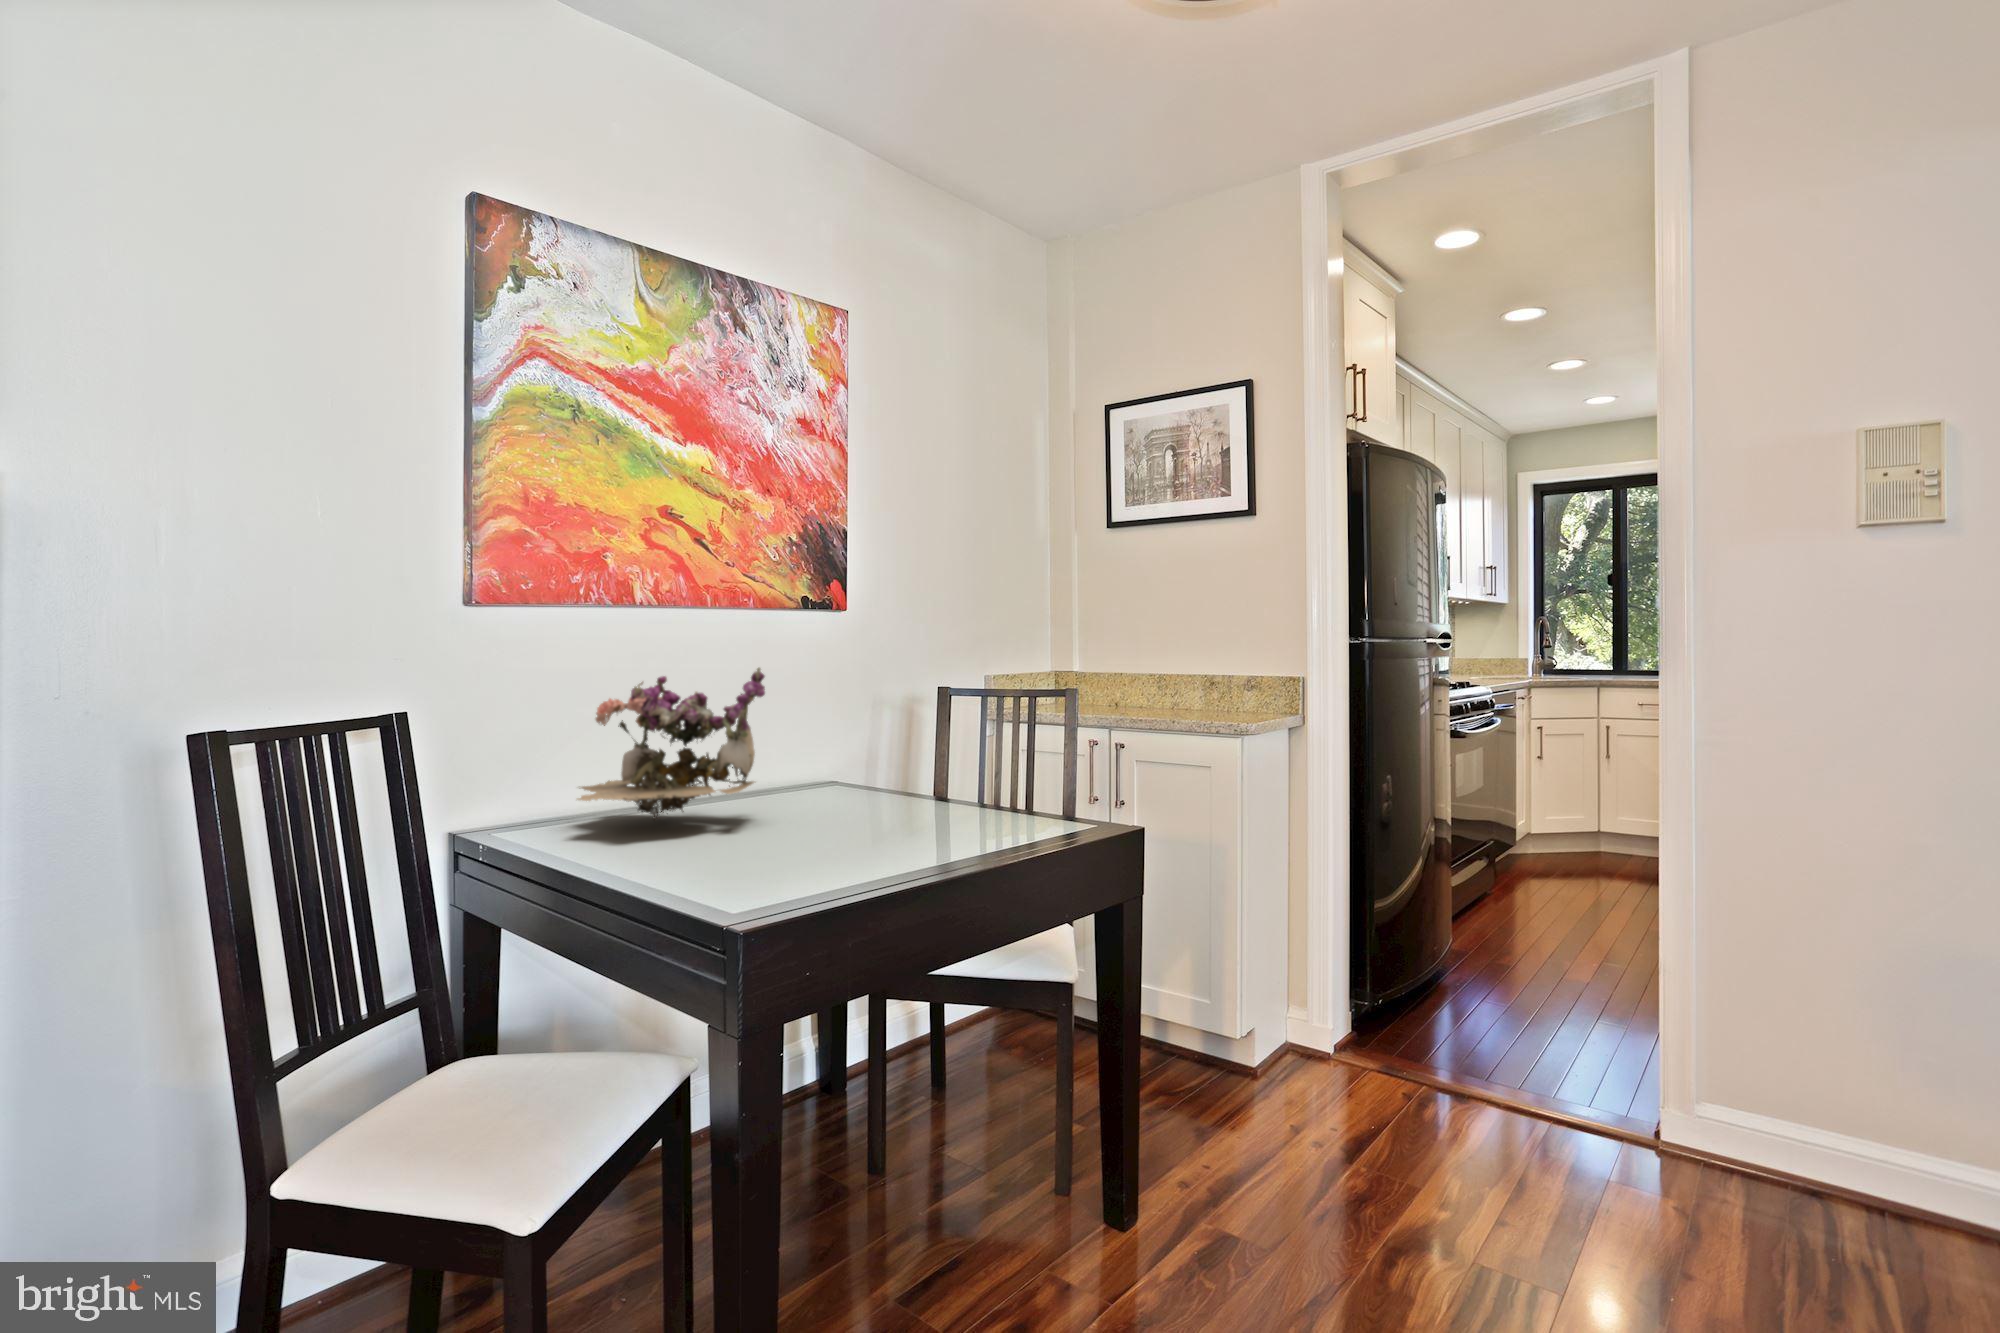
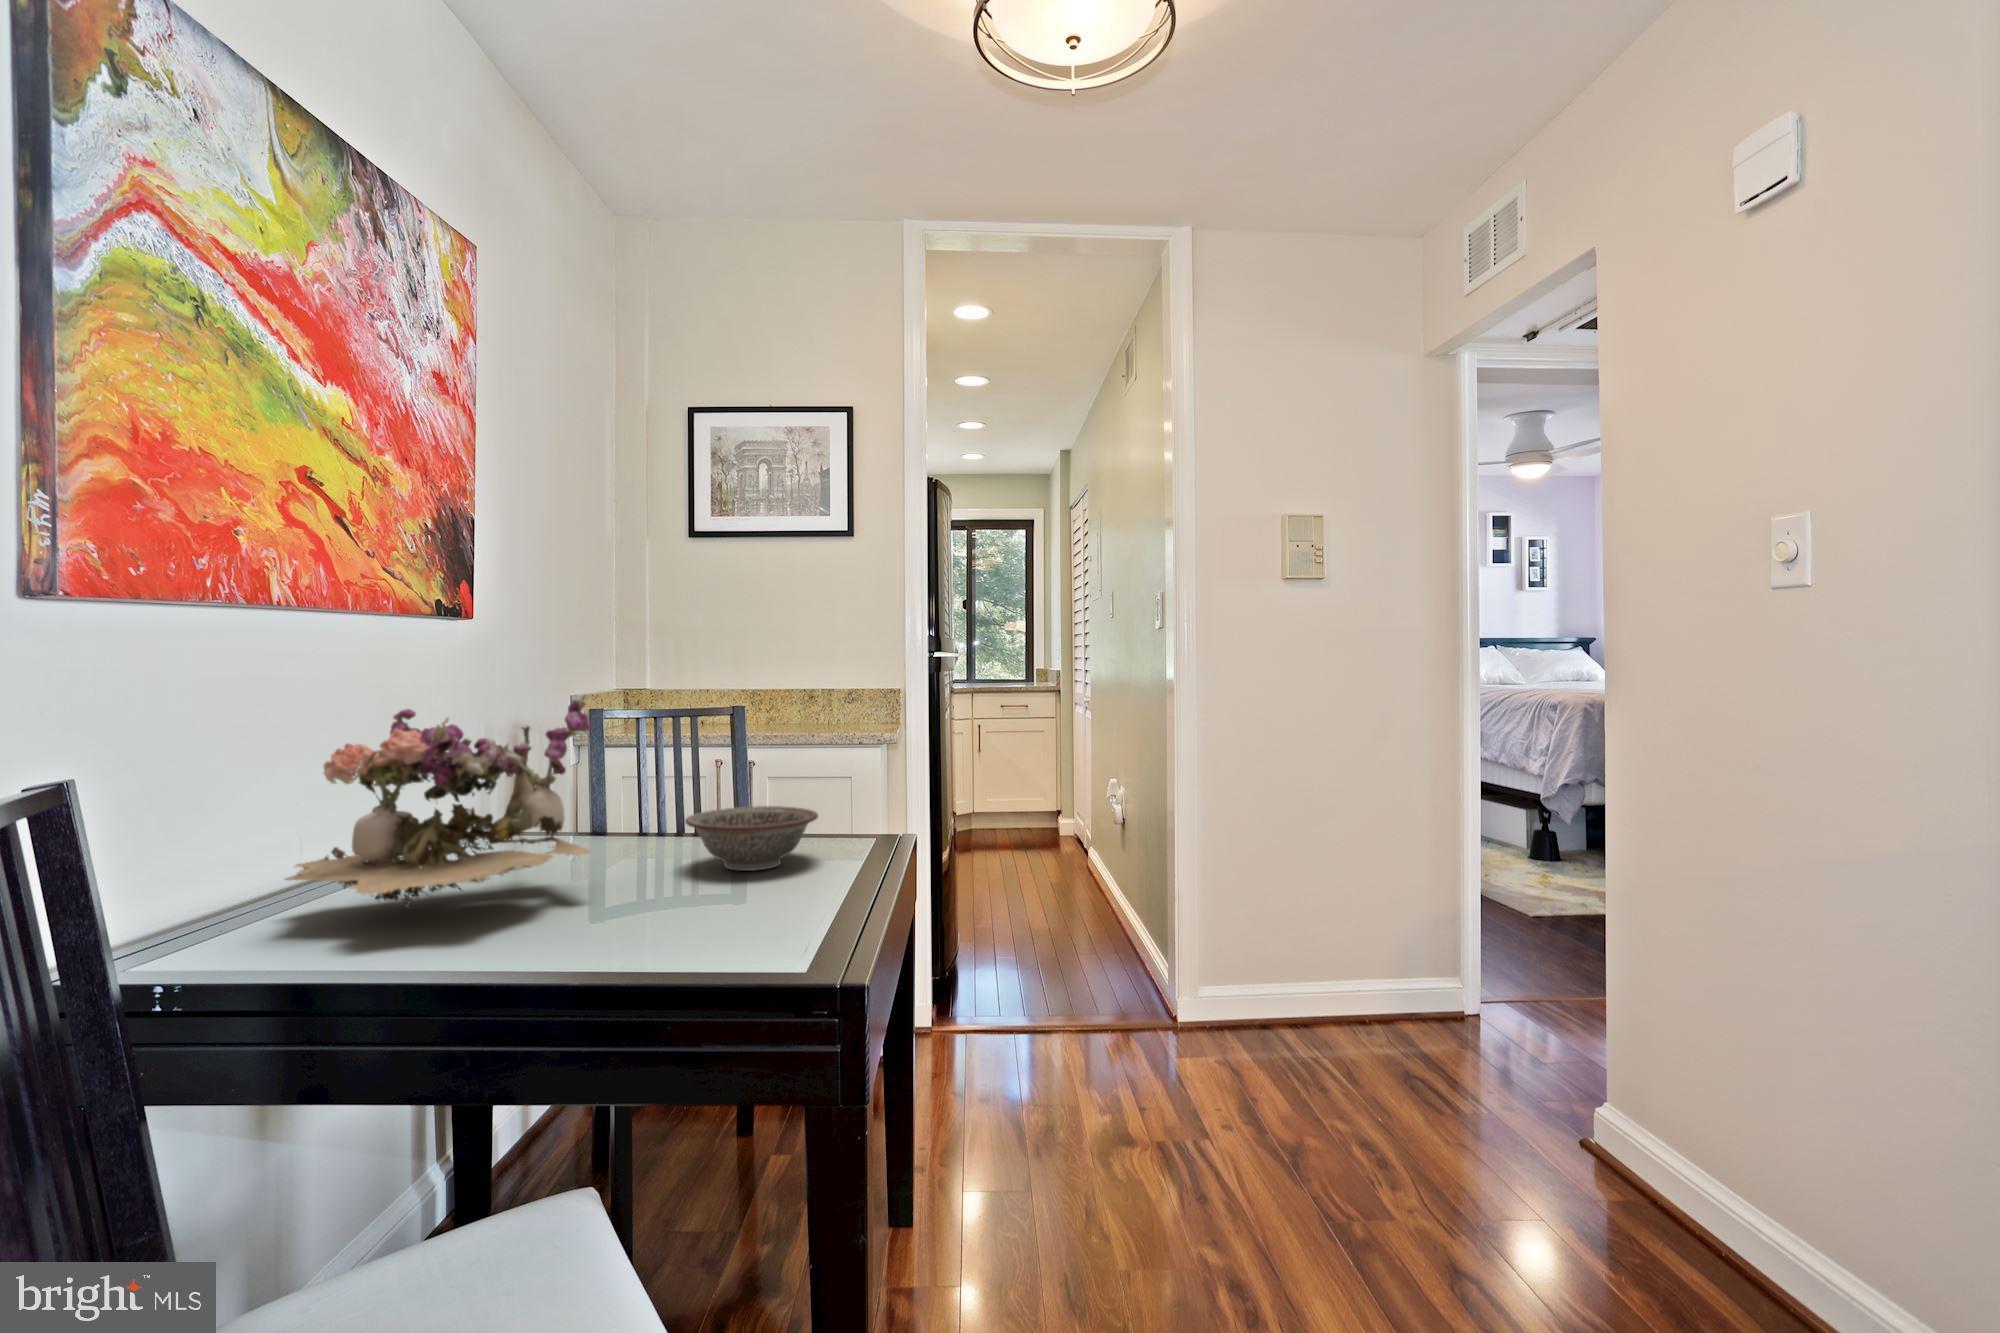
decorative bowl: none [834,774,952,830] -> present [685,806,818,871]

